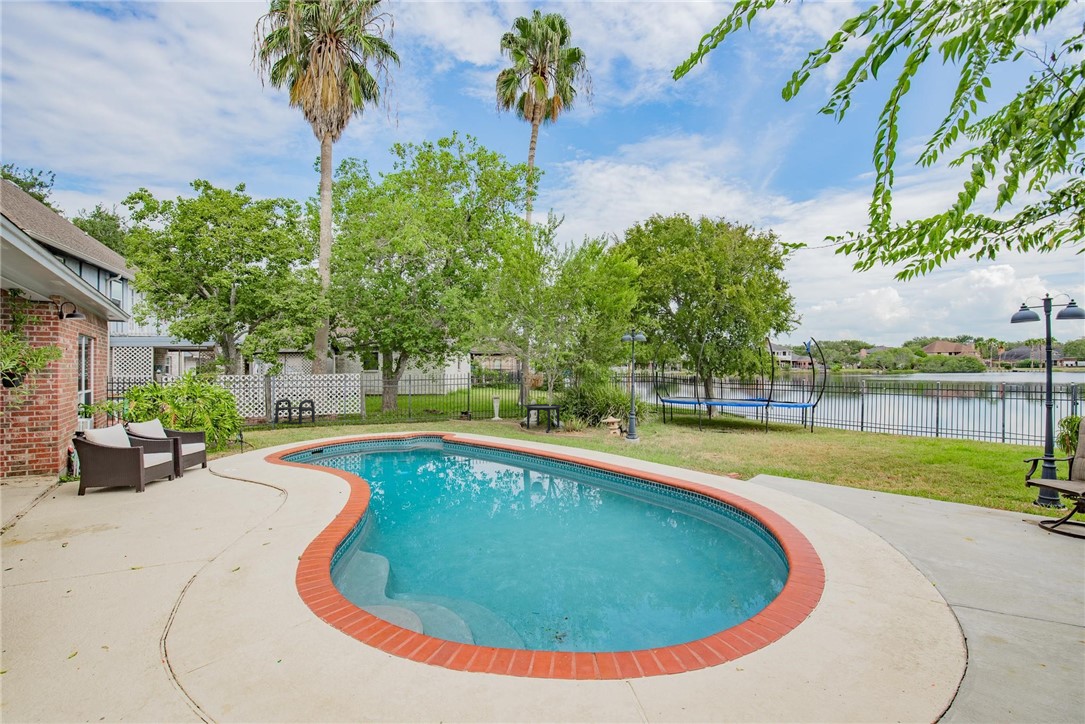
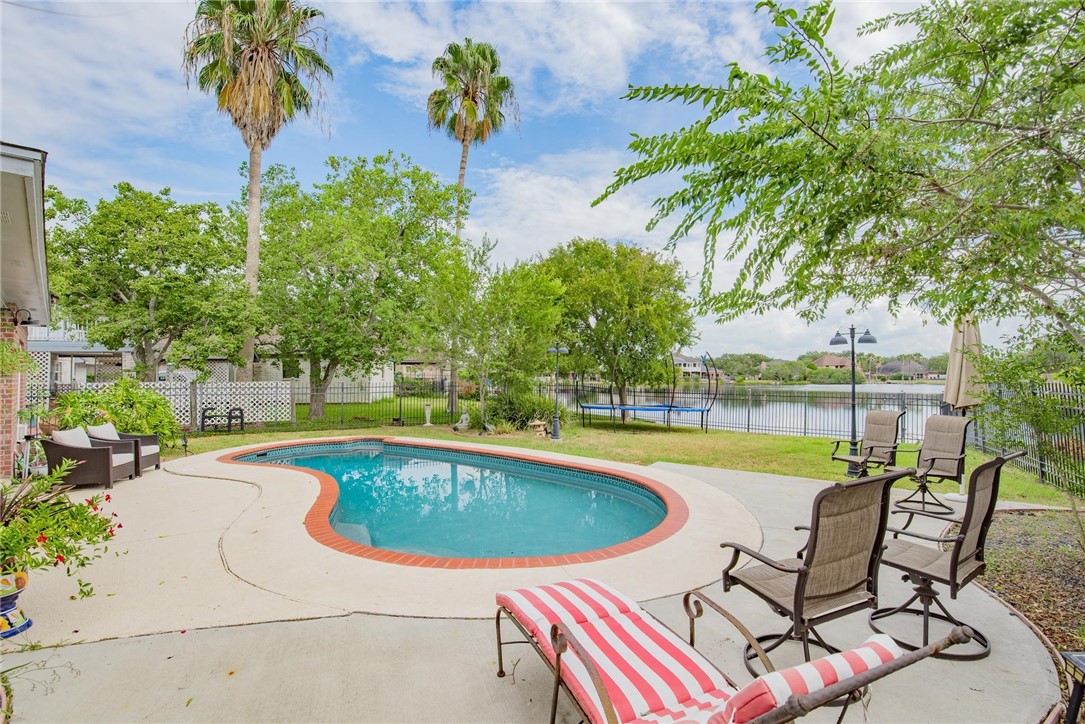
round table: present [525,404,562,430] -> none [457,411,492,434]

